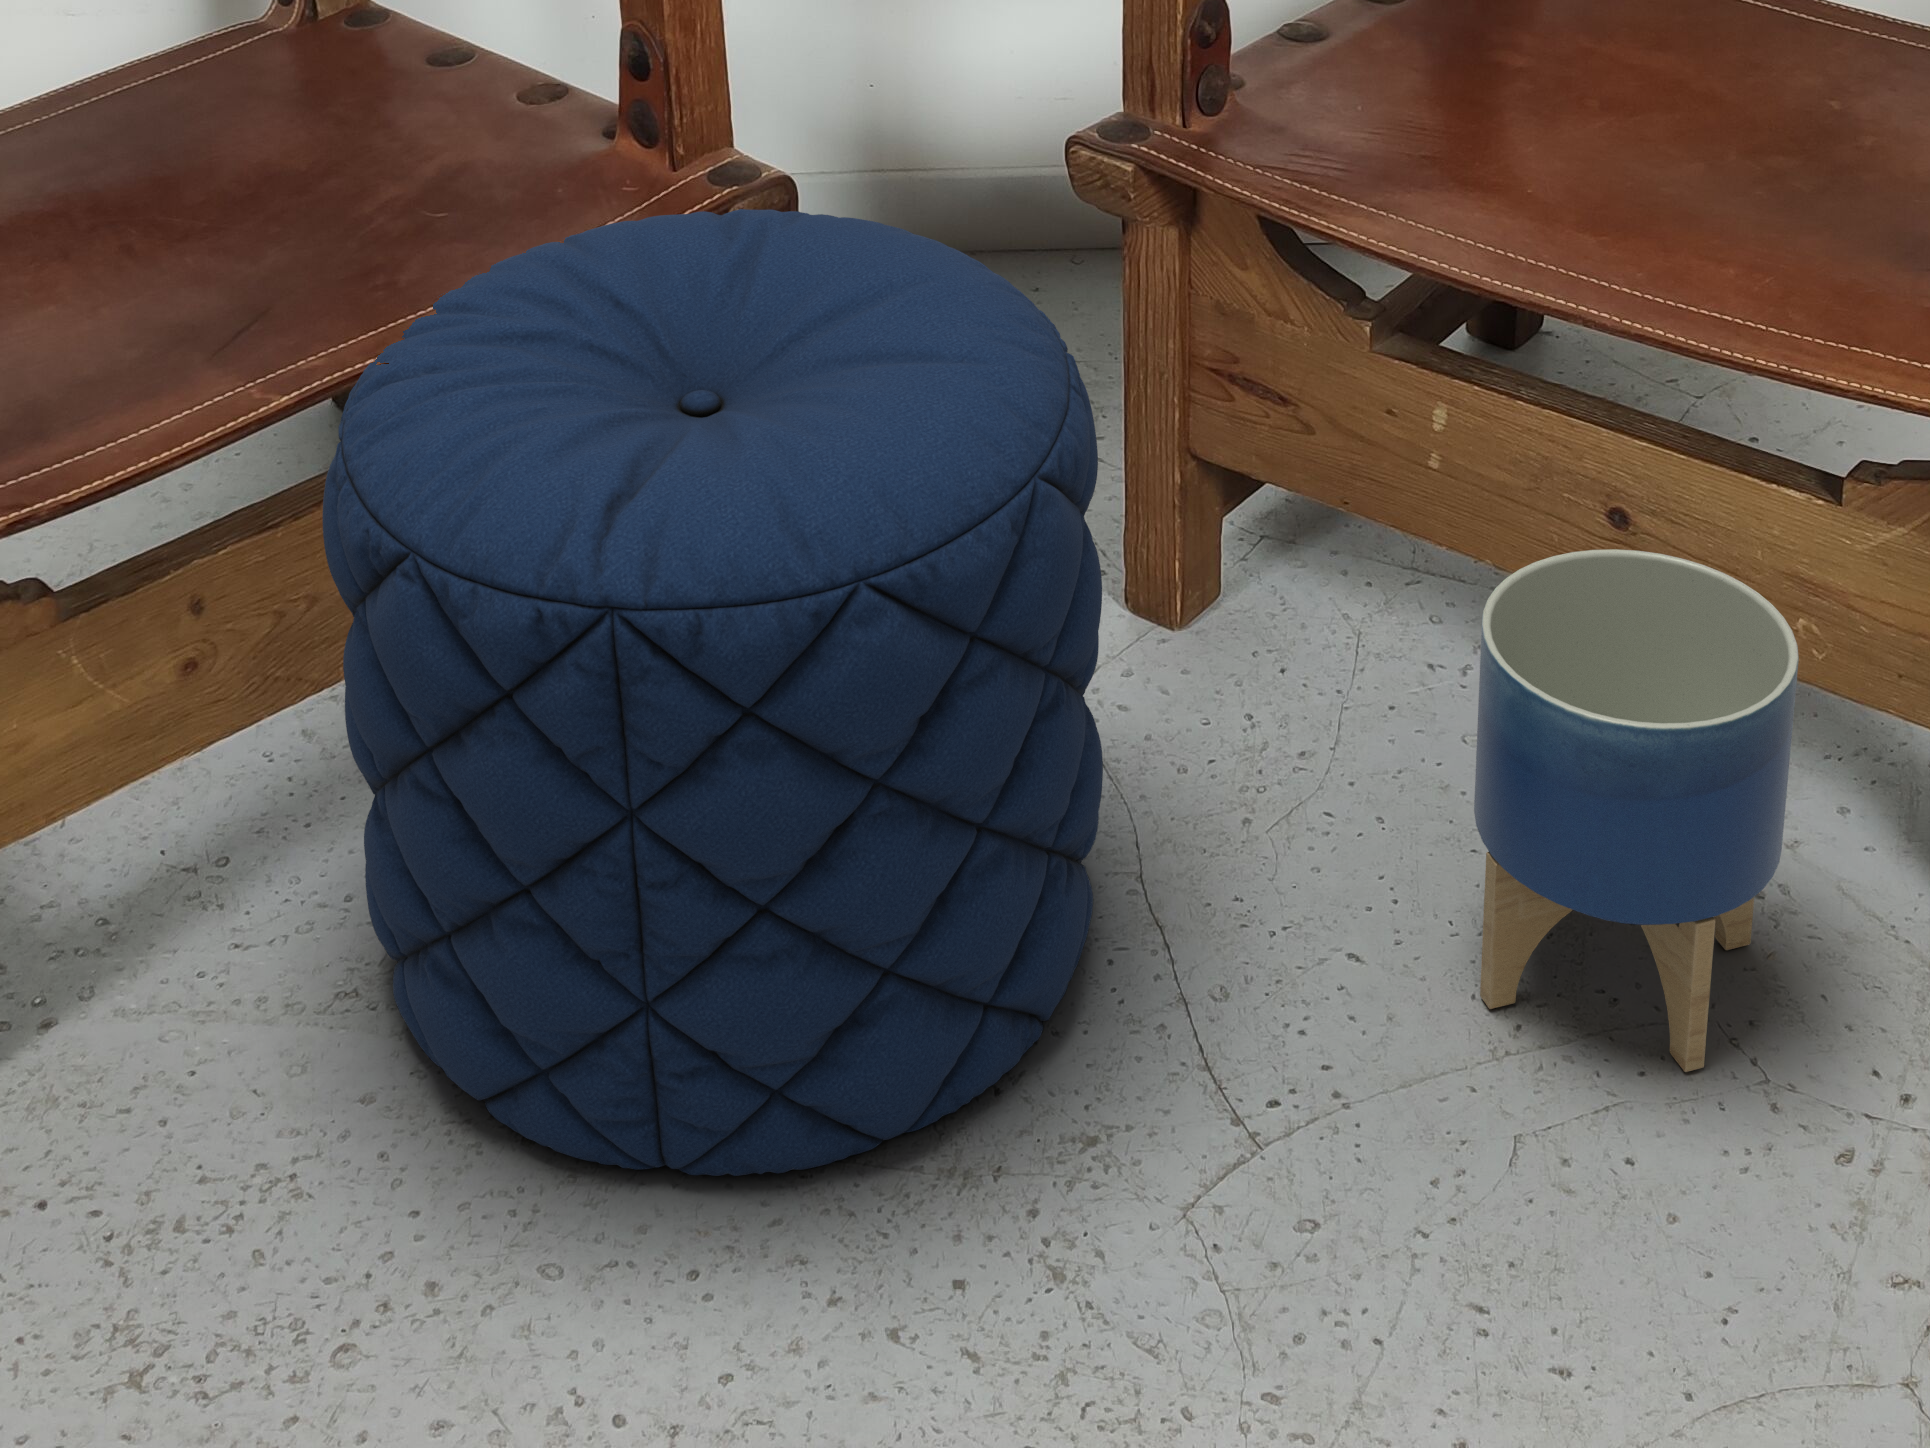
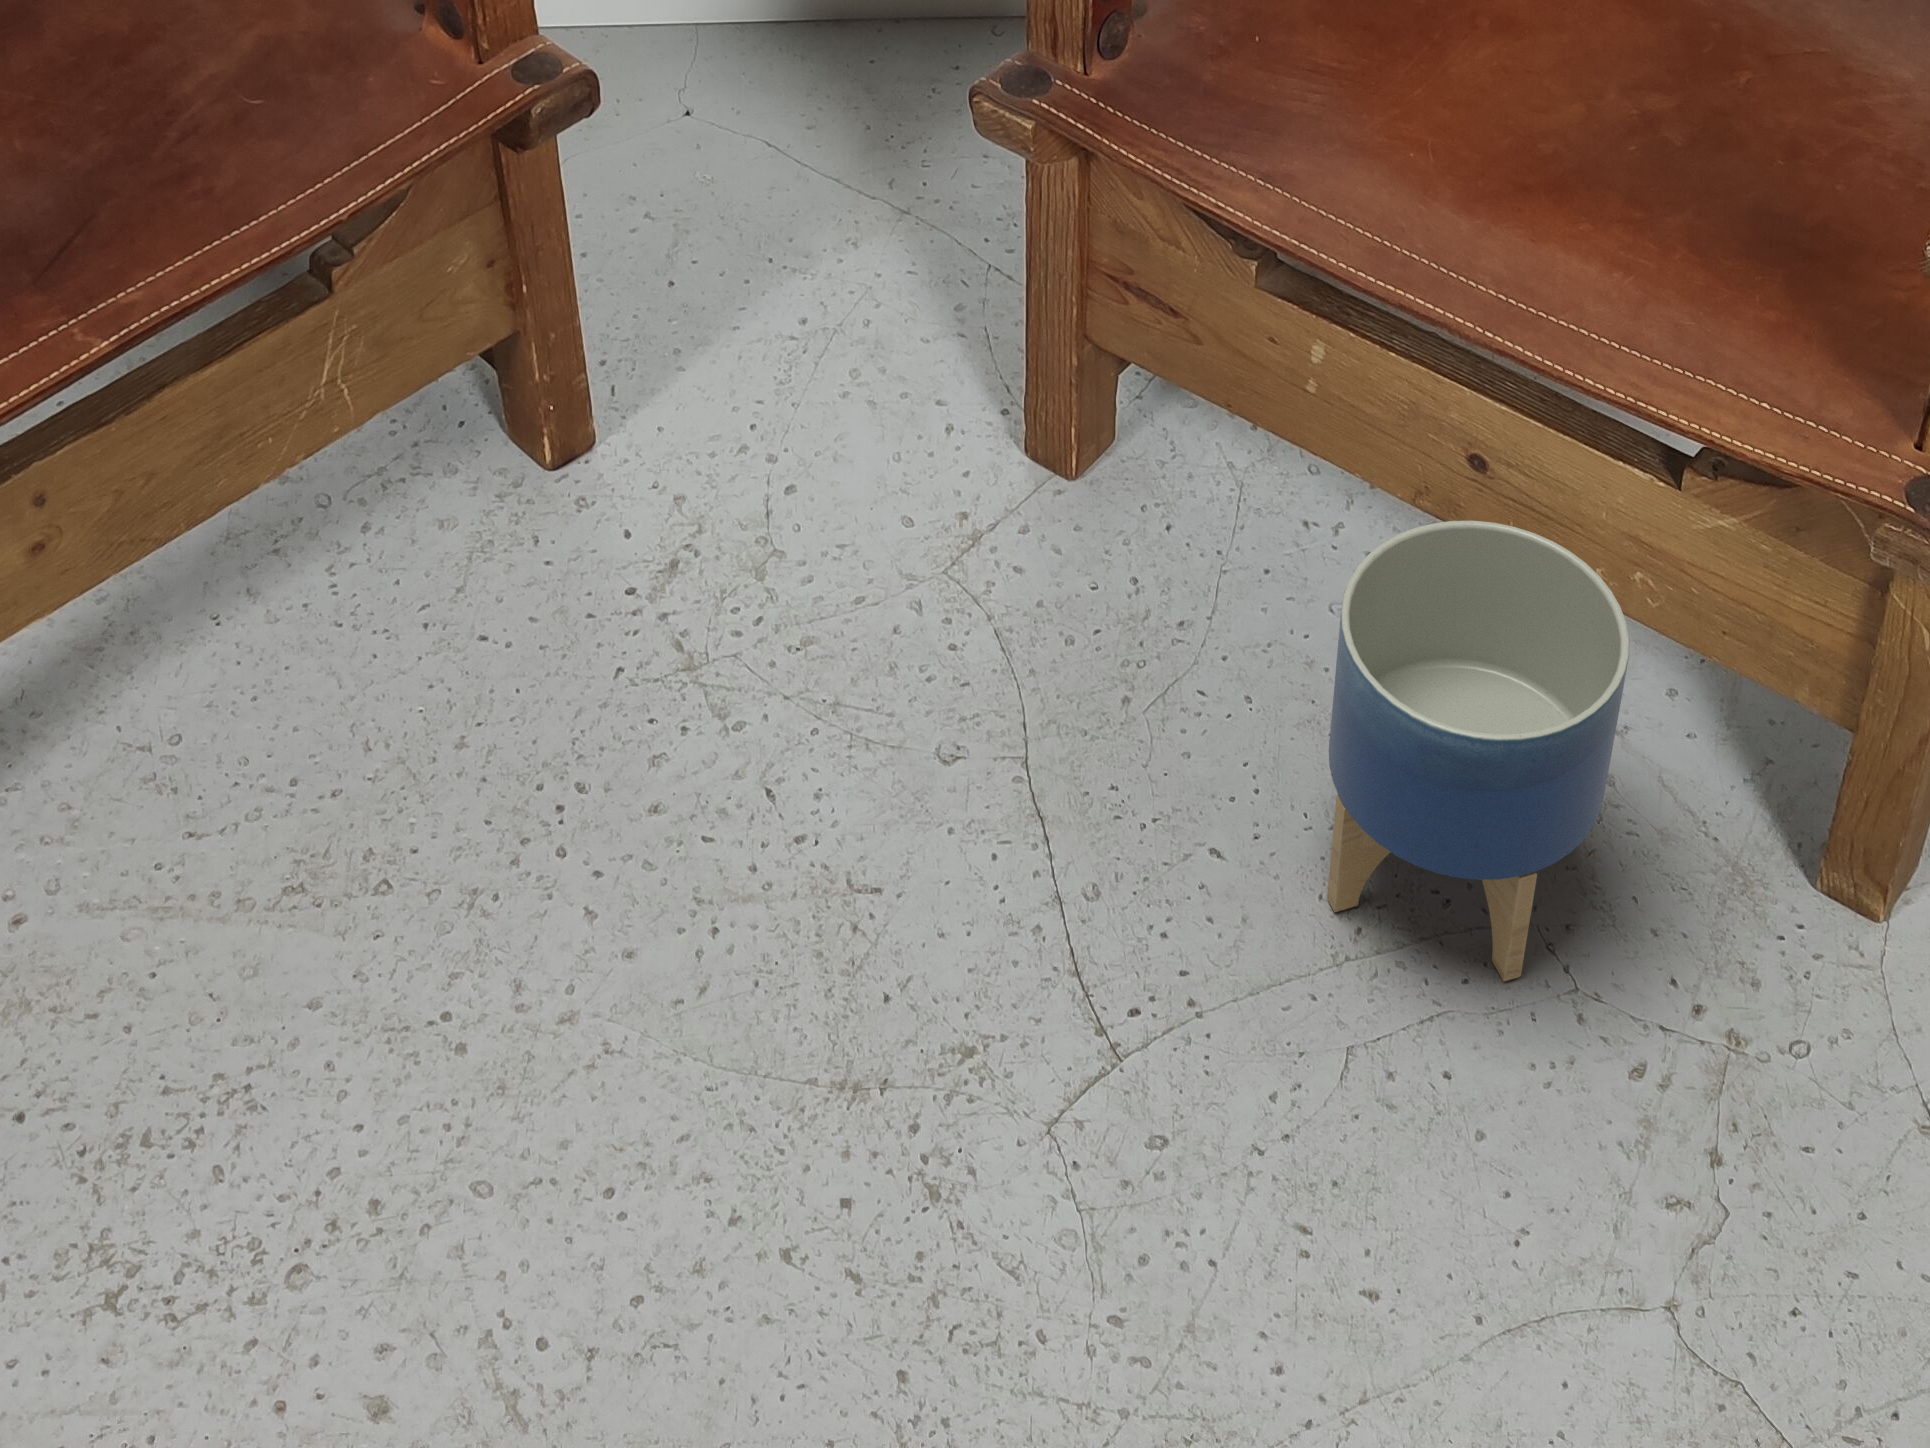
pouf: present [323,209,1103,1176] -> none [248,178,987,1092]

